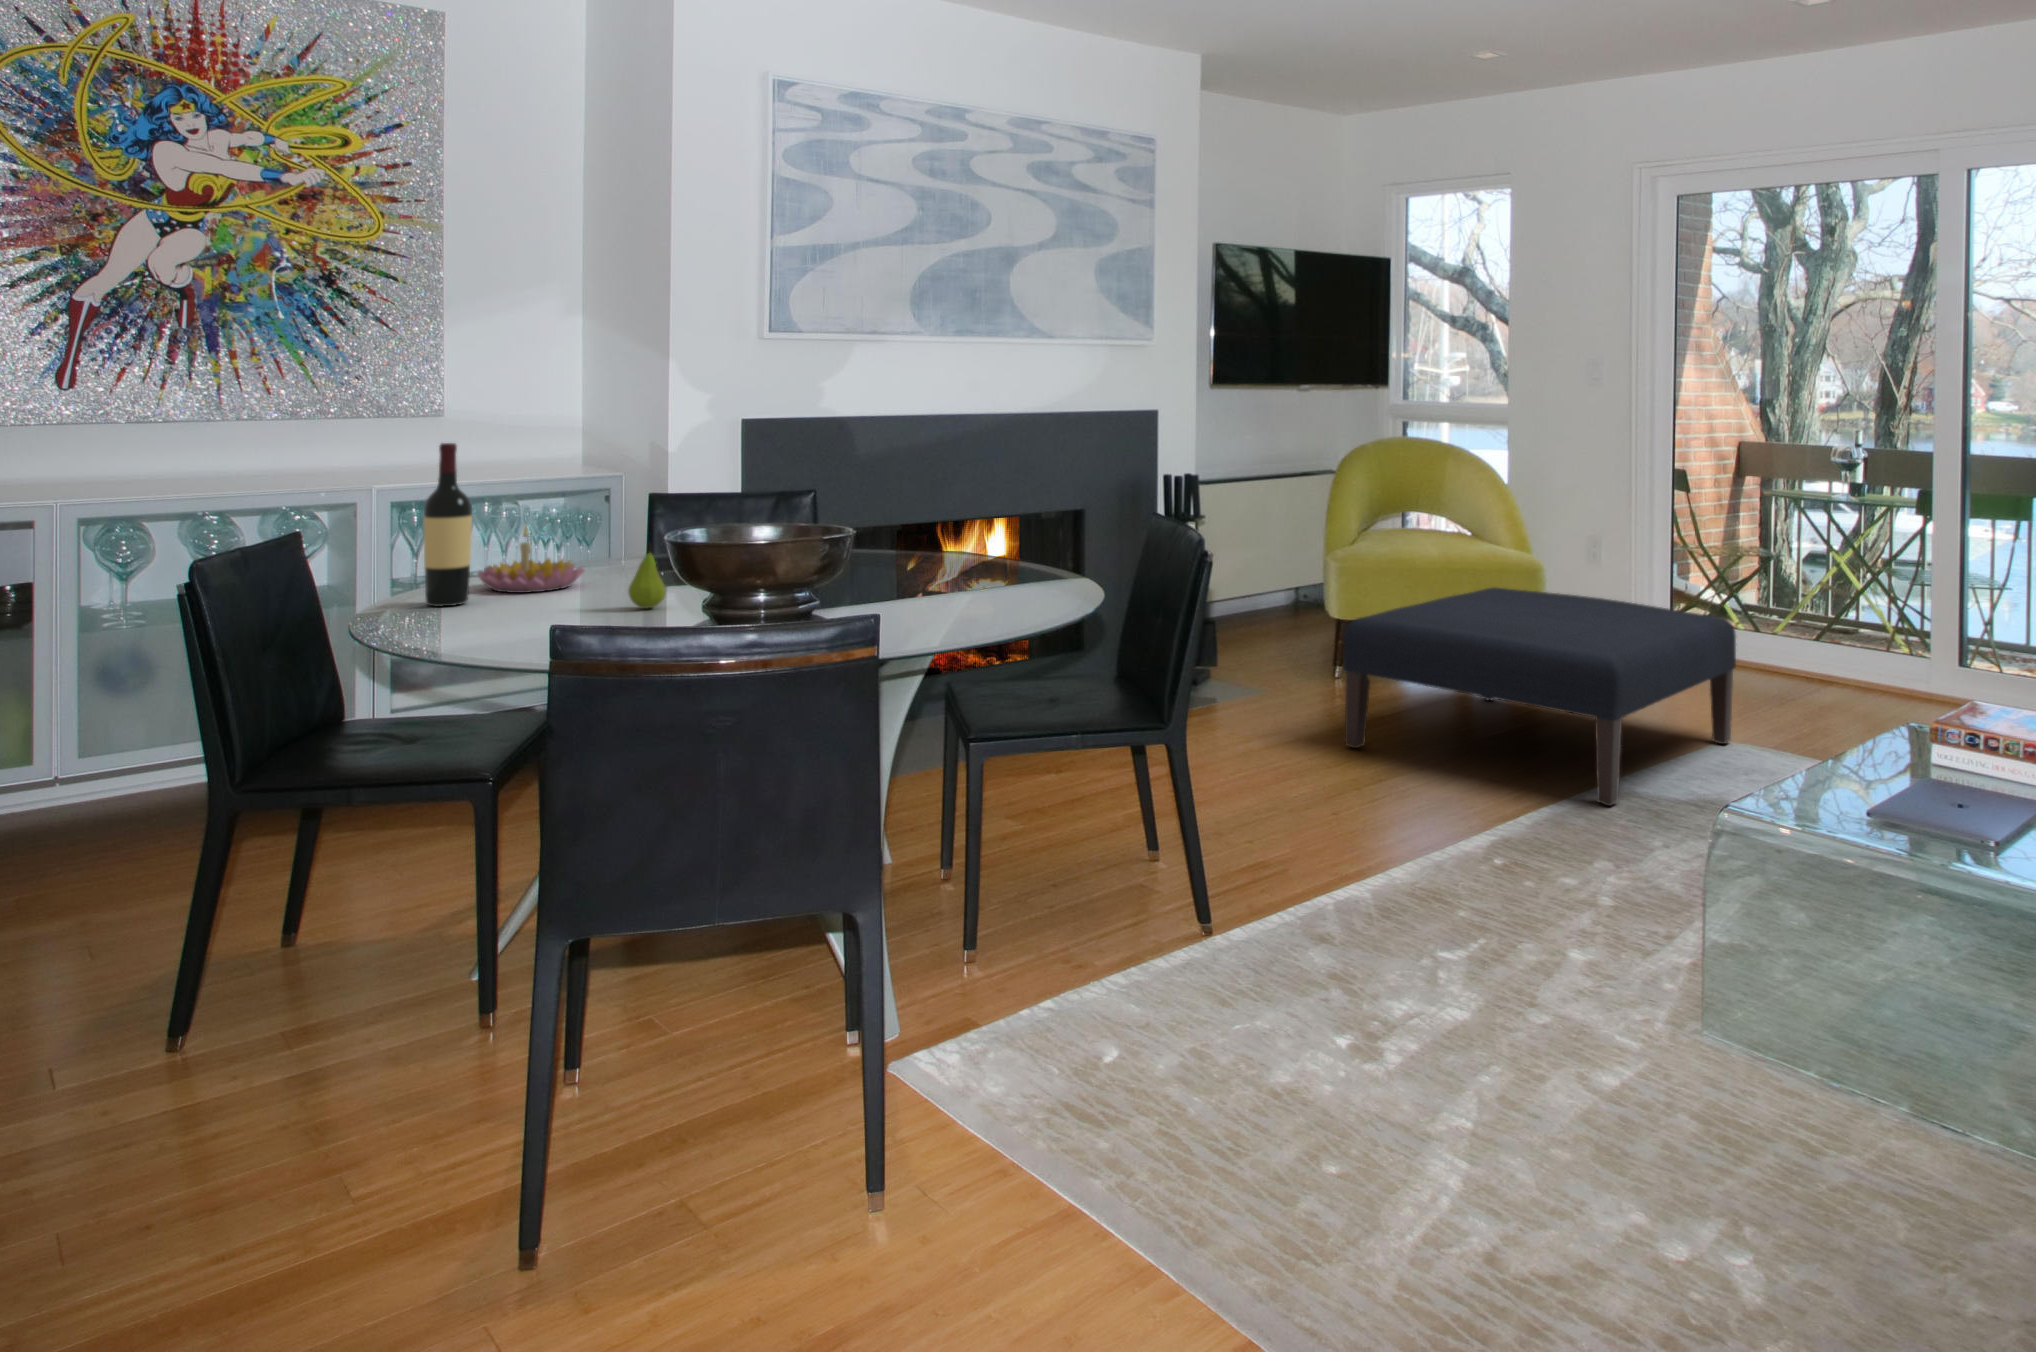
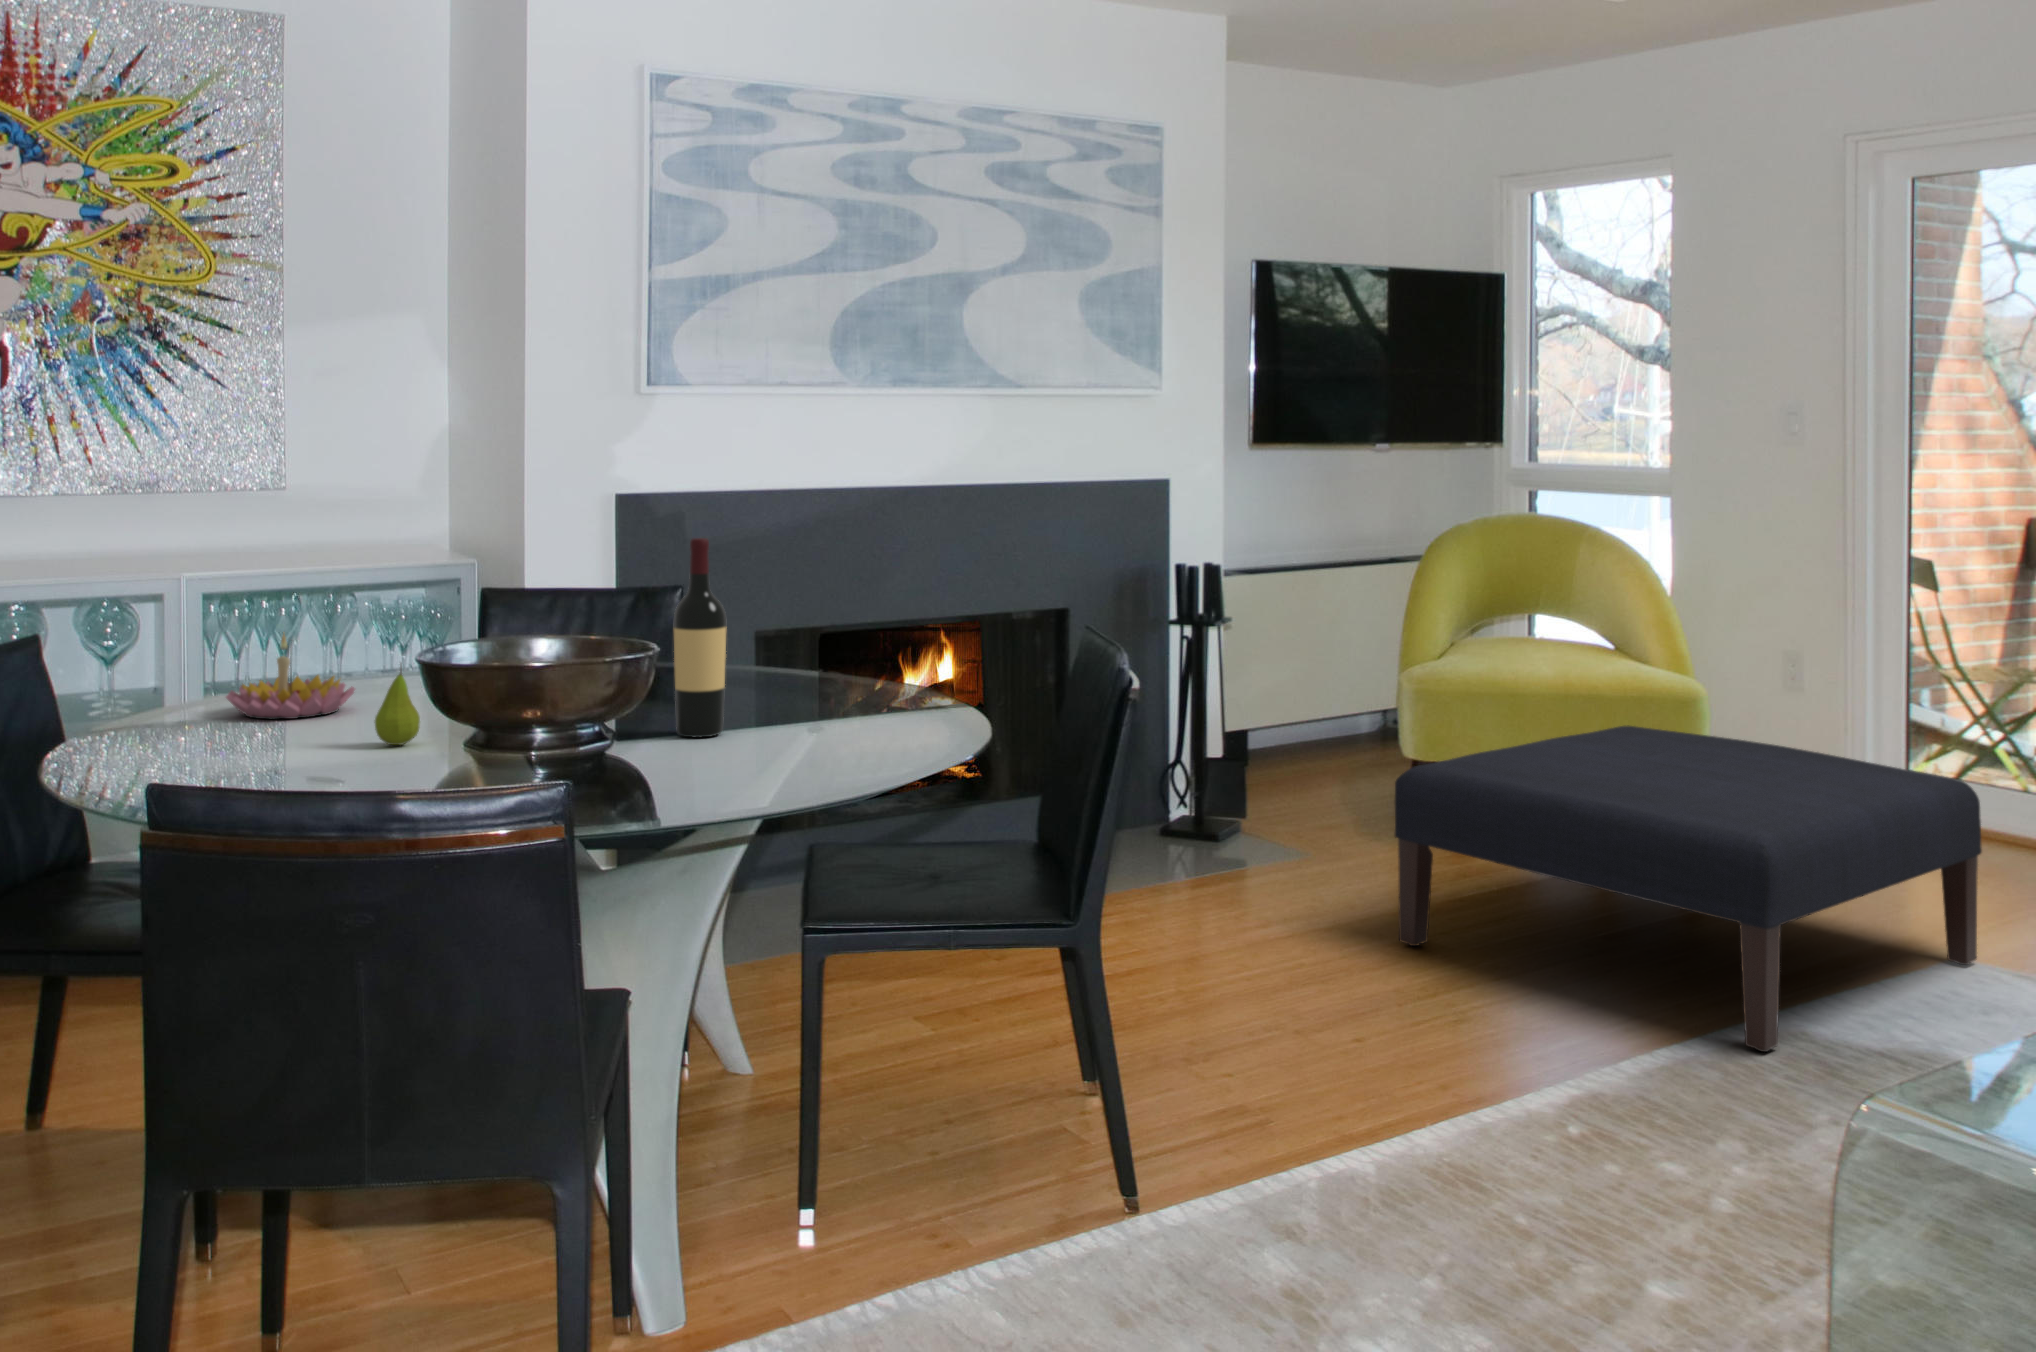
wine bottle: present [423,443,472,606] -> present [674,538,726,737]

